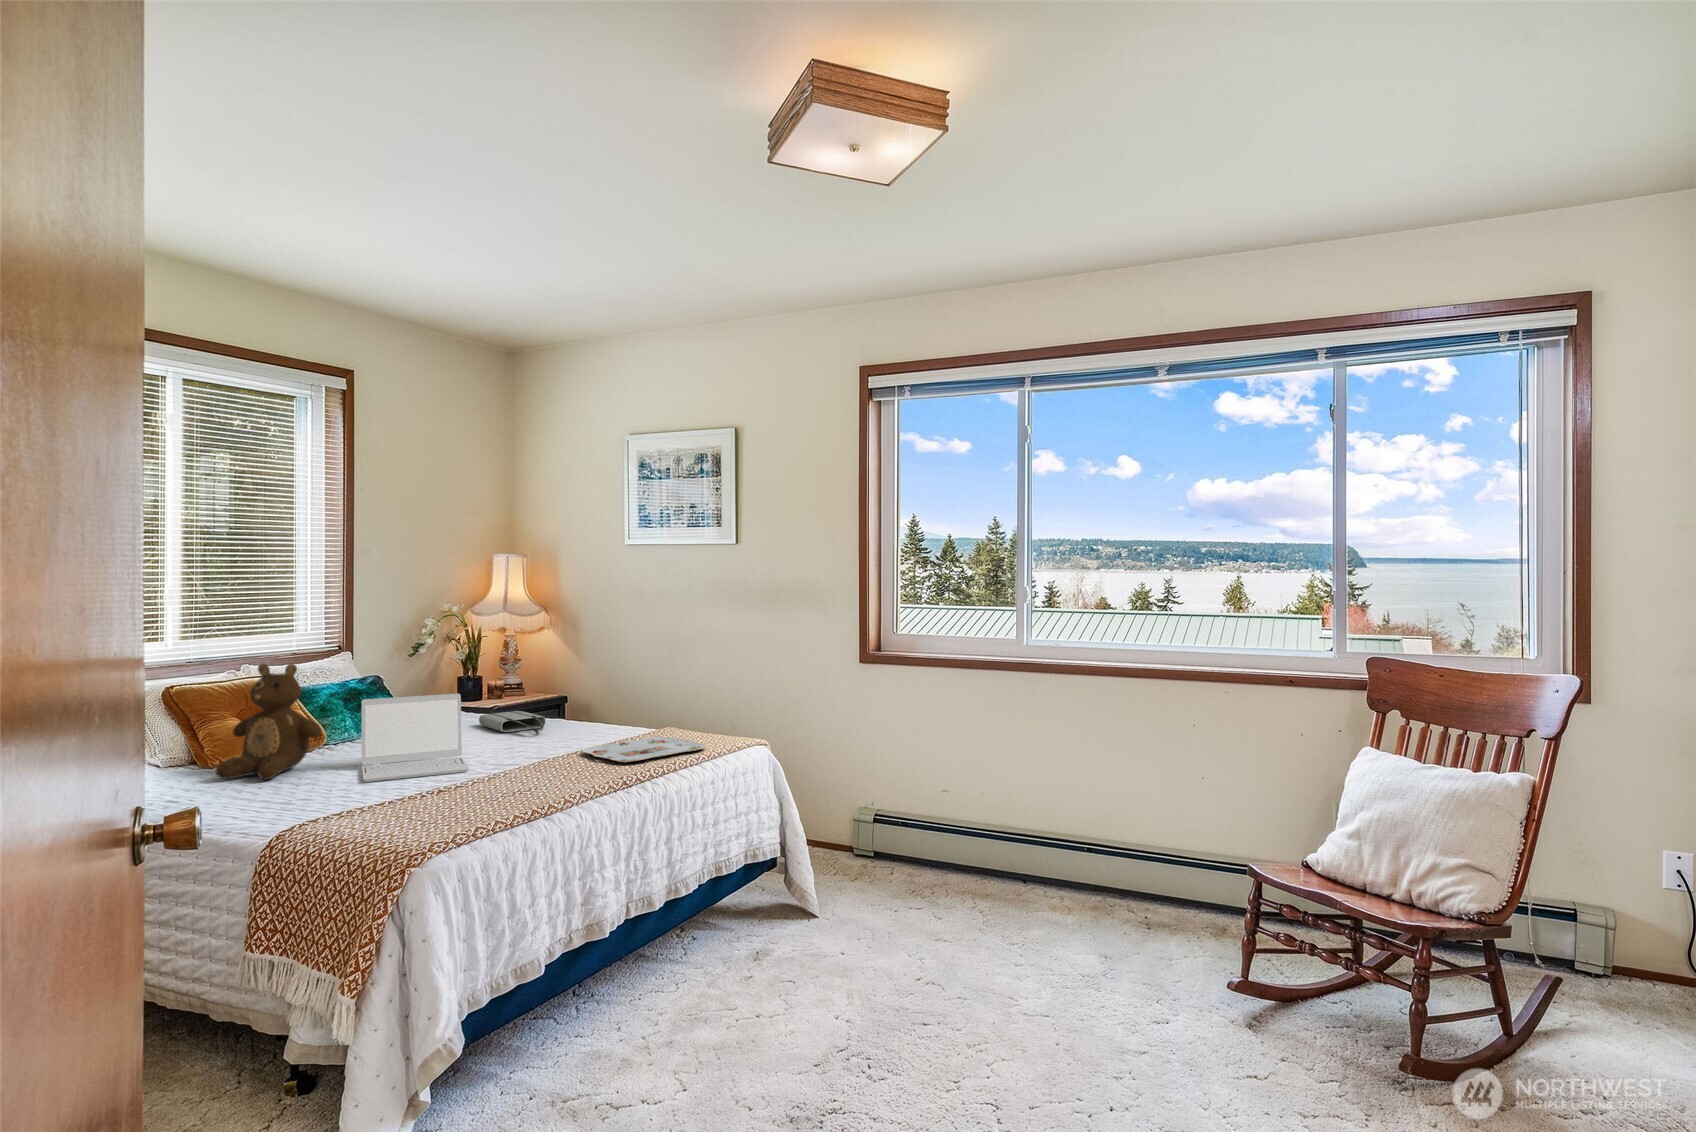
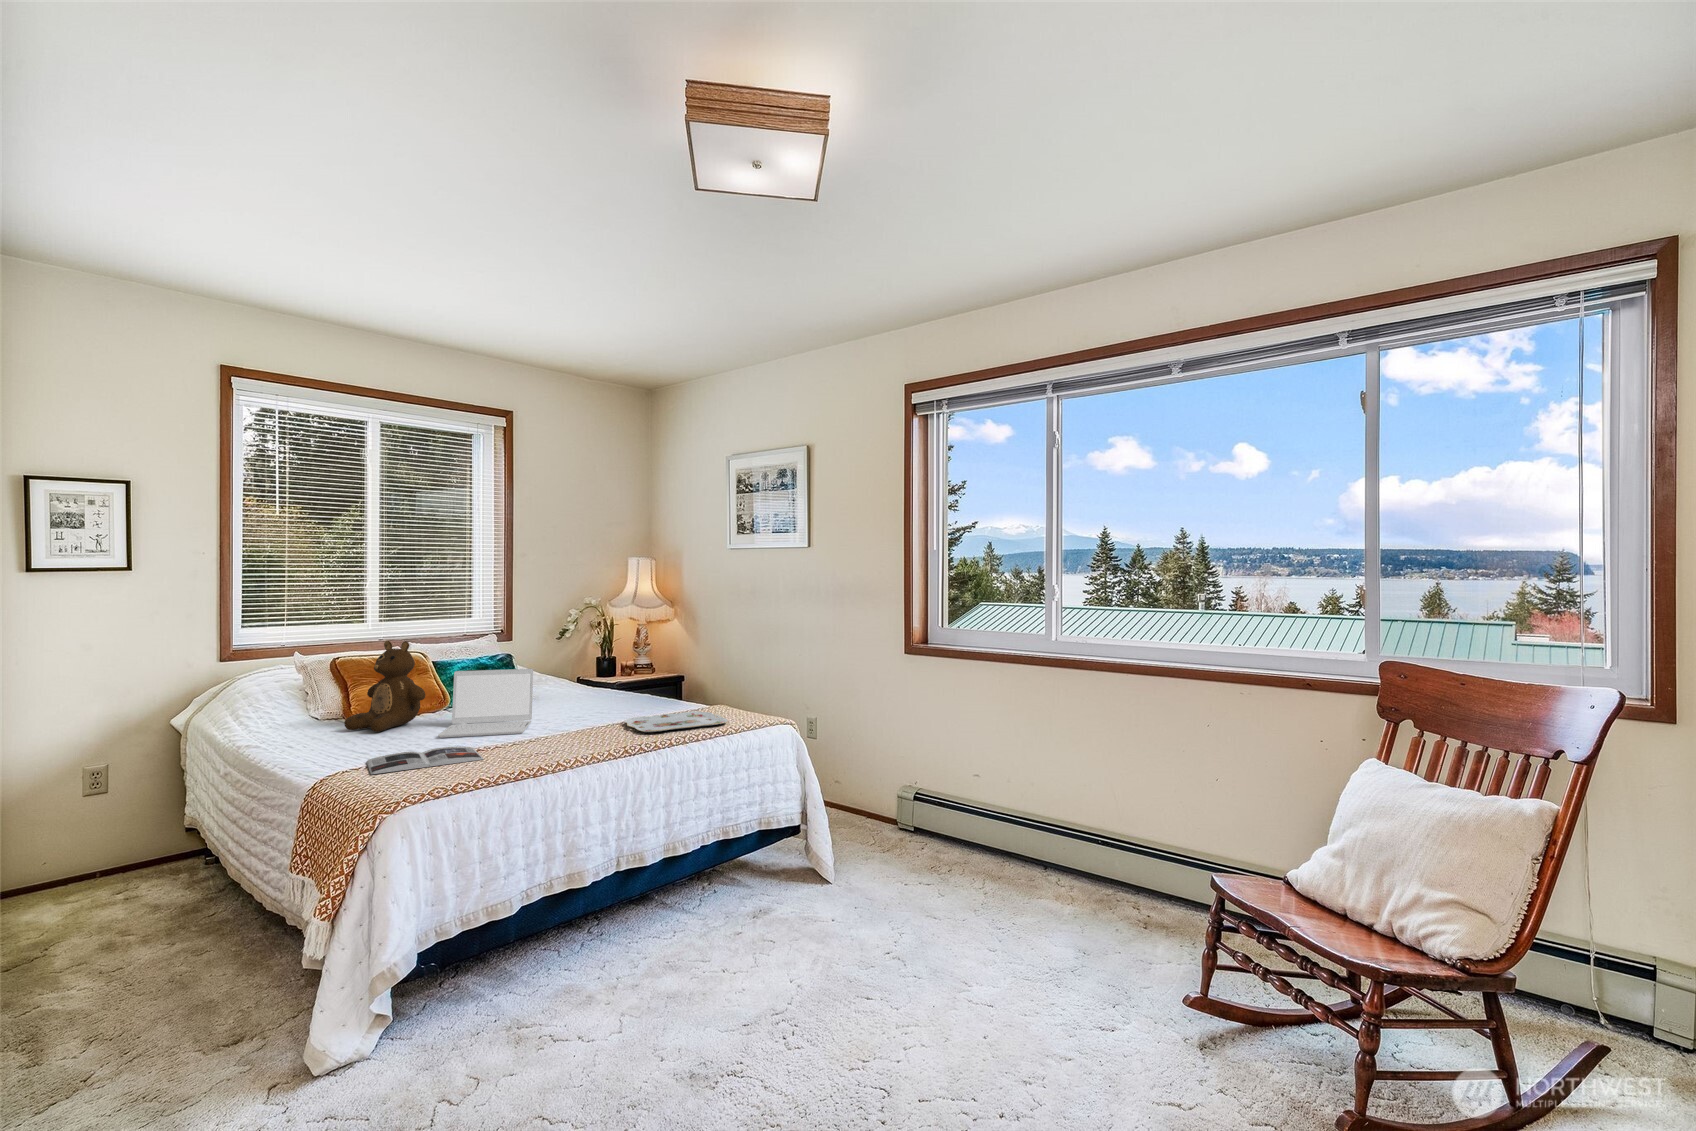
tote bag: present [479,711,546,733] -> none [581,685,627,703]
magazine: none [310,790,463,828] -> present [367,747,483,774]

